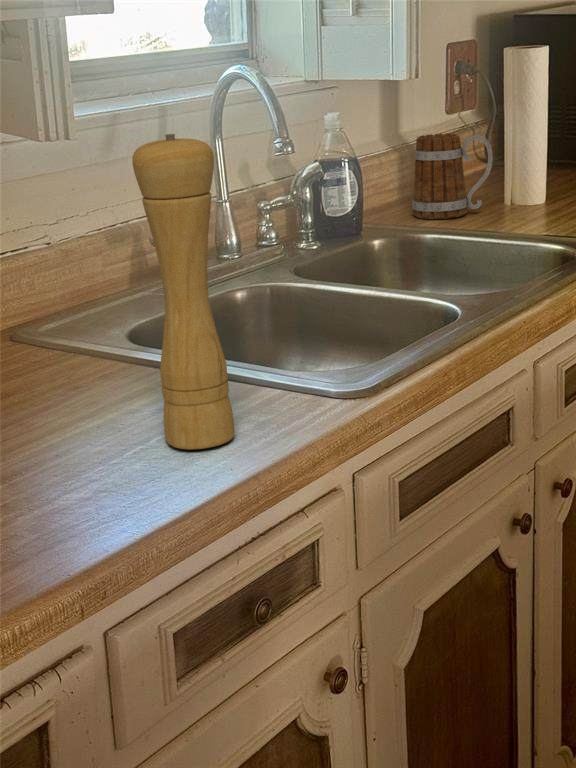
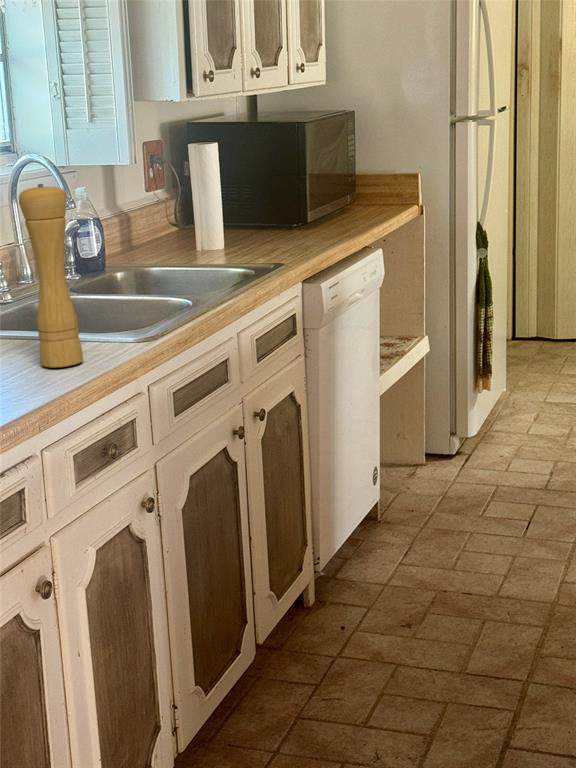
mug: present [412,134,493,219] -> none [136,202,188,260]

